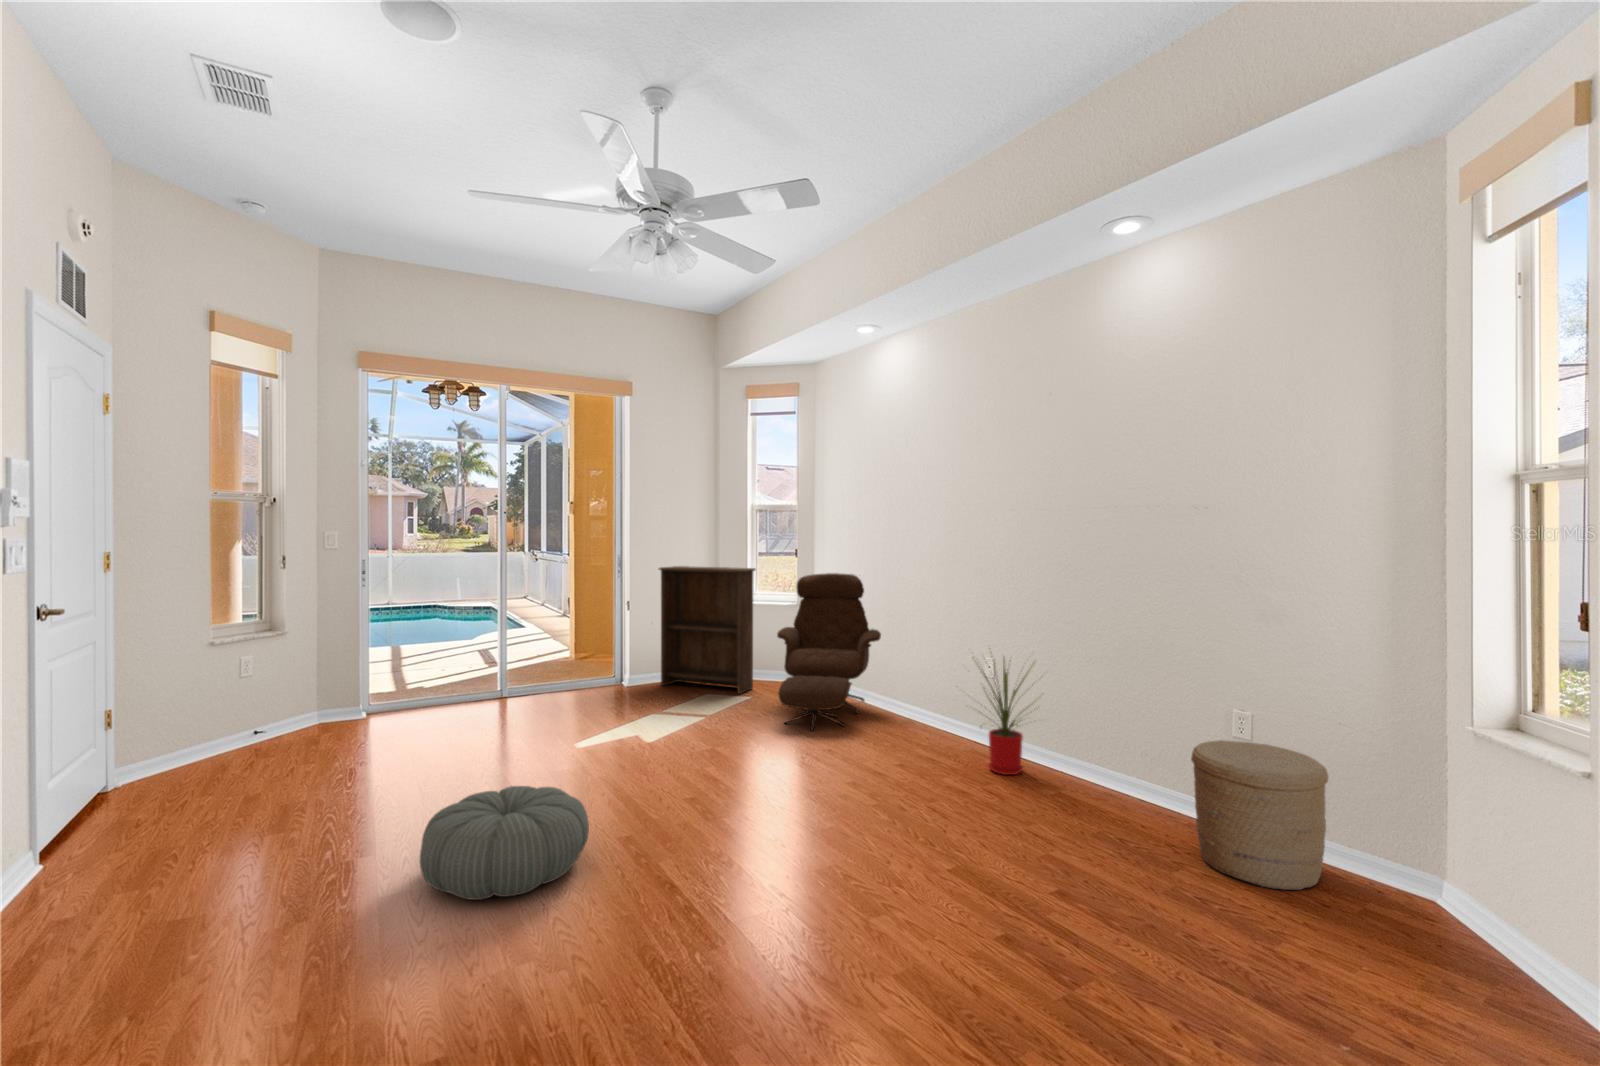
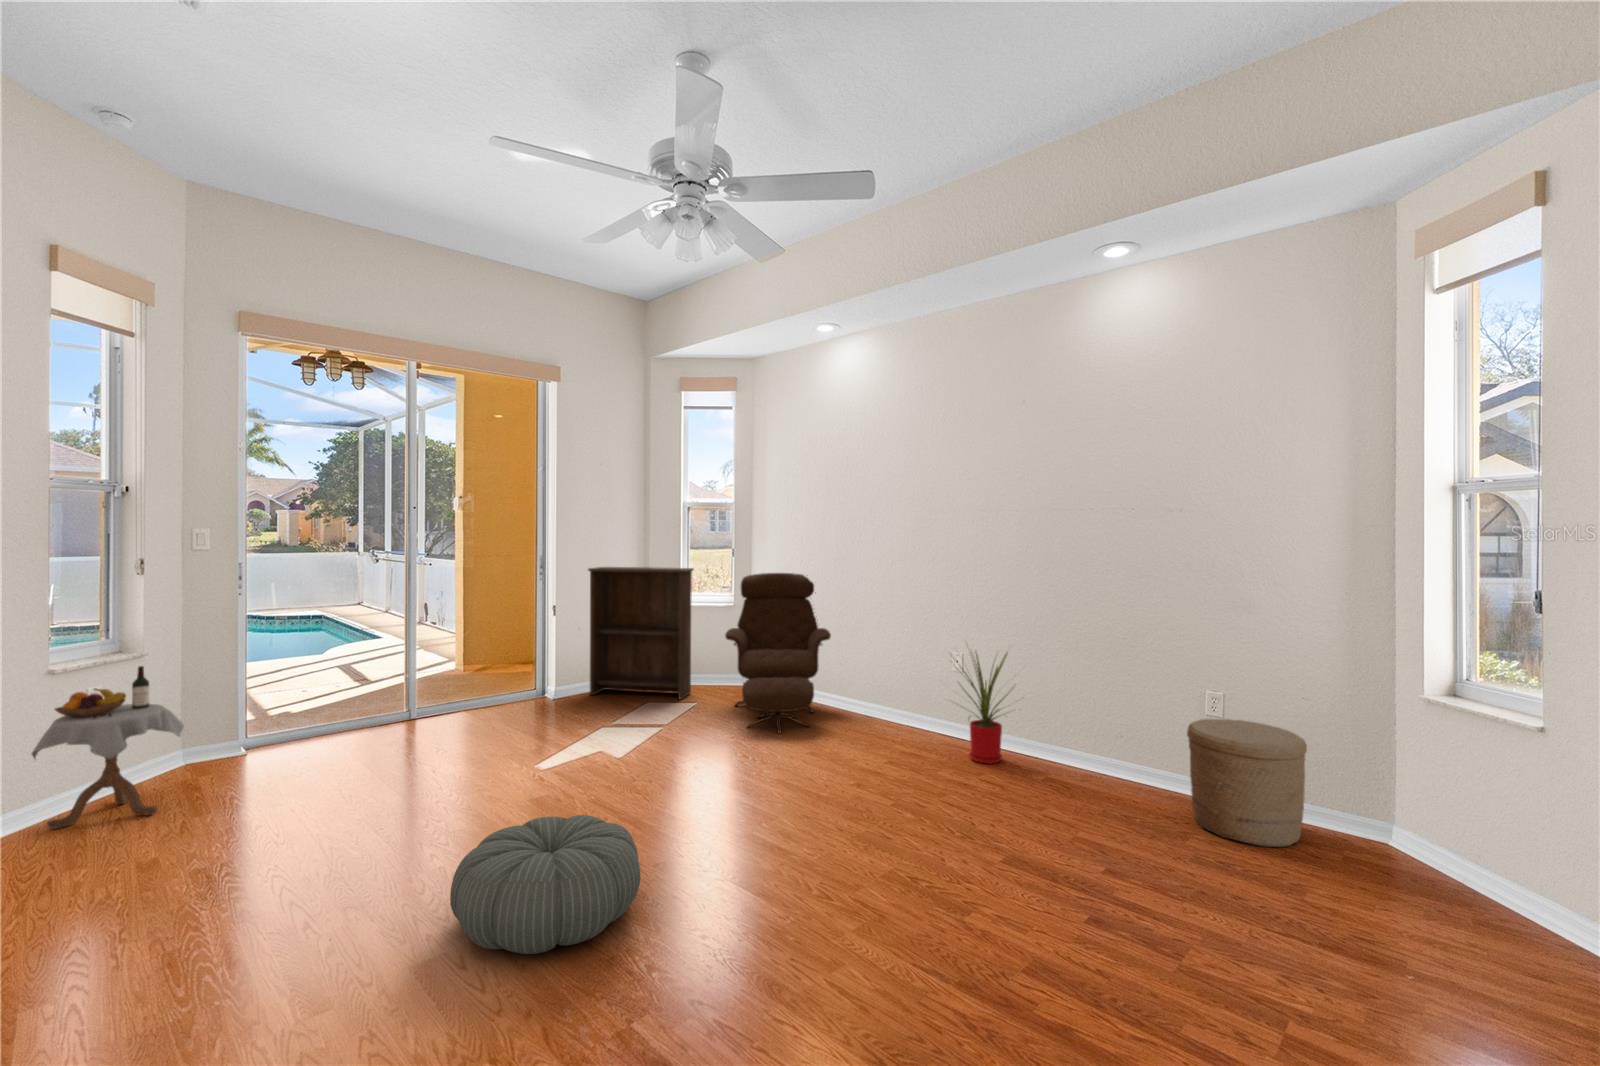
side table: none [190,642,302,767] -> present [32,666,184,829]

